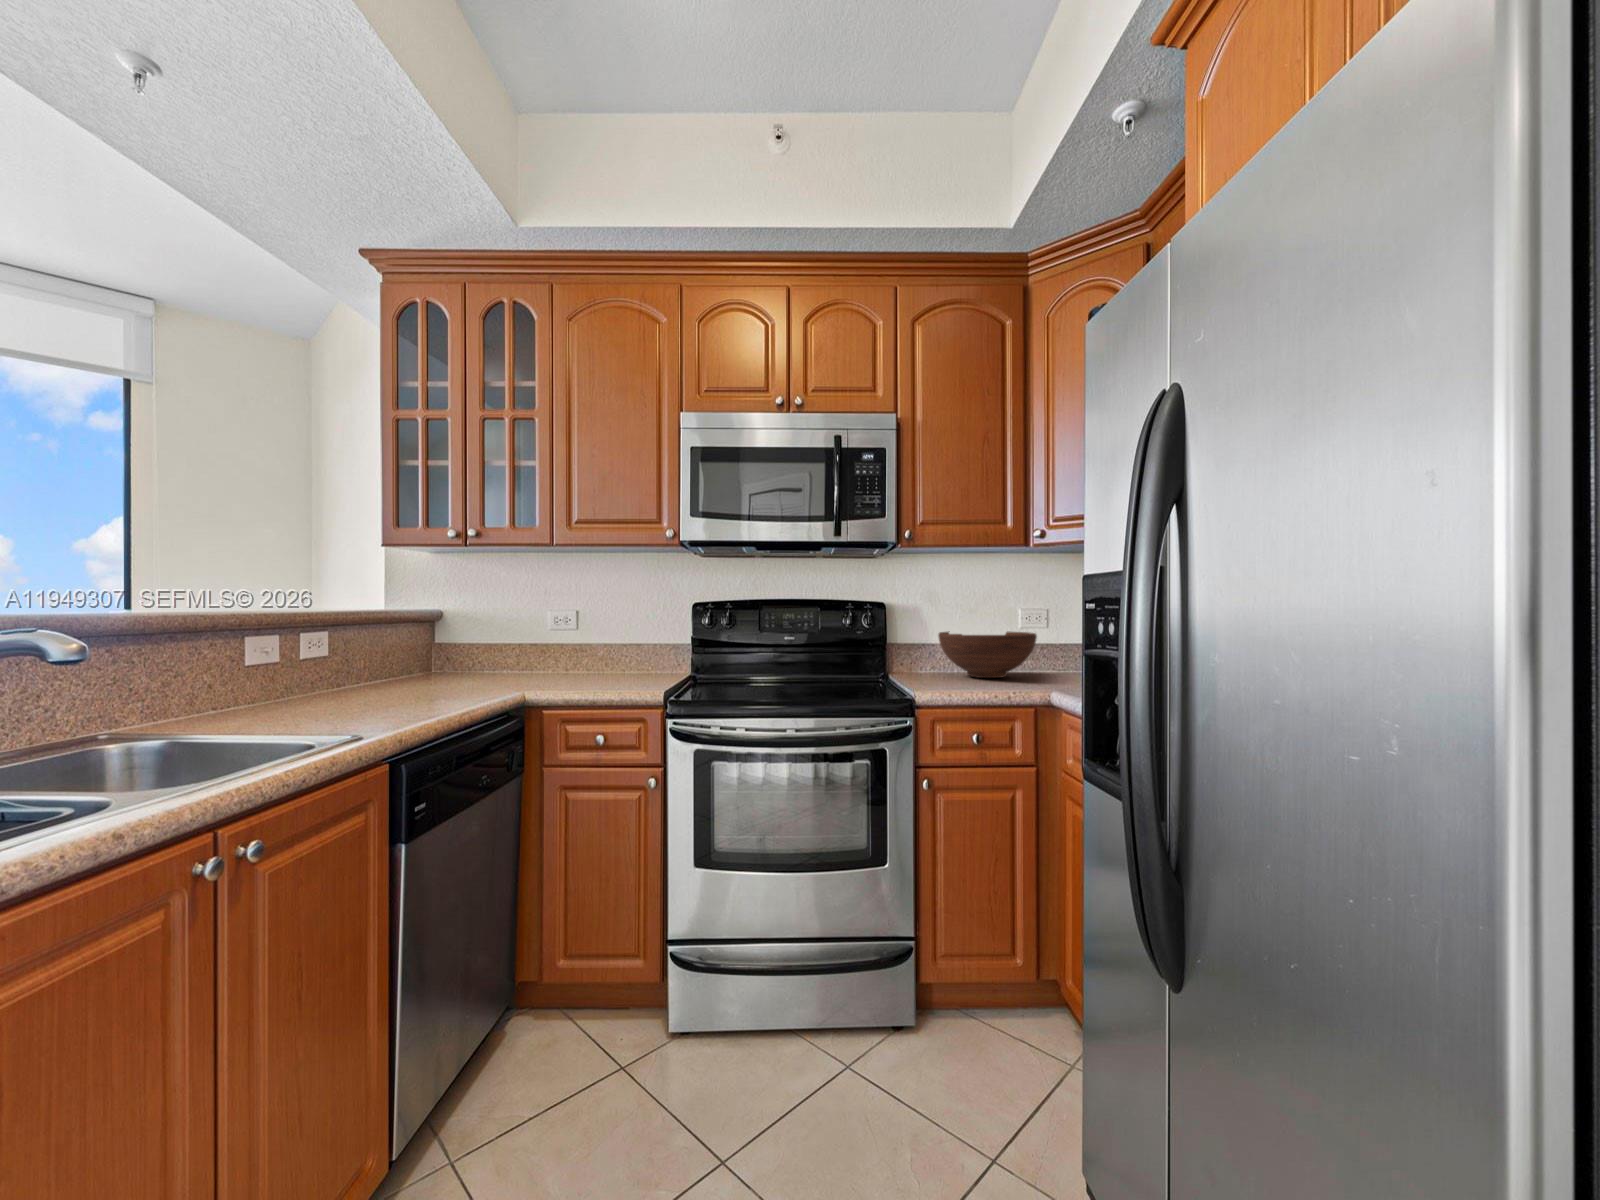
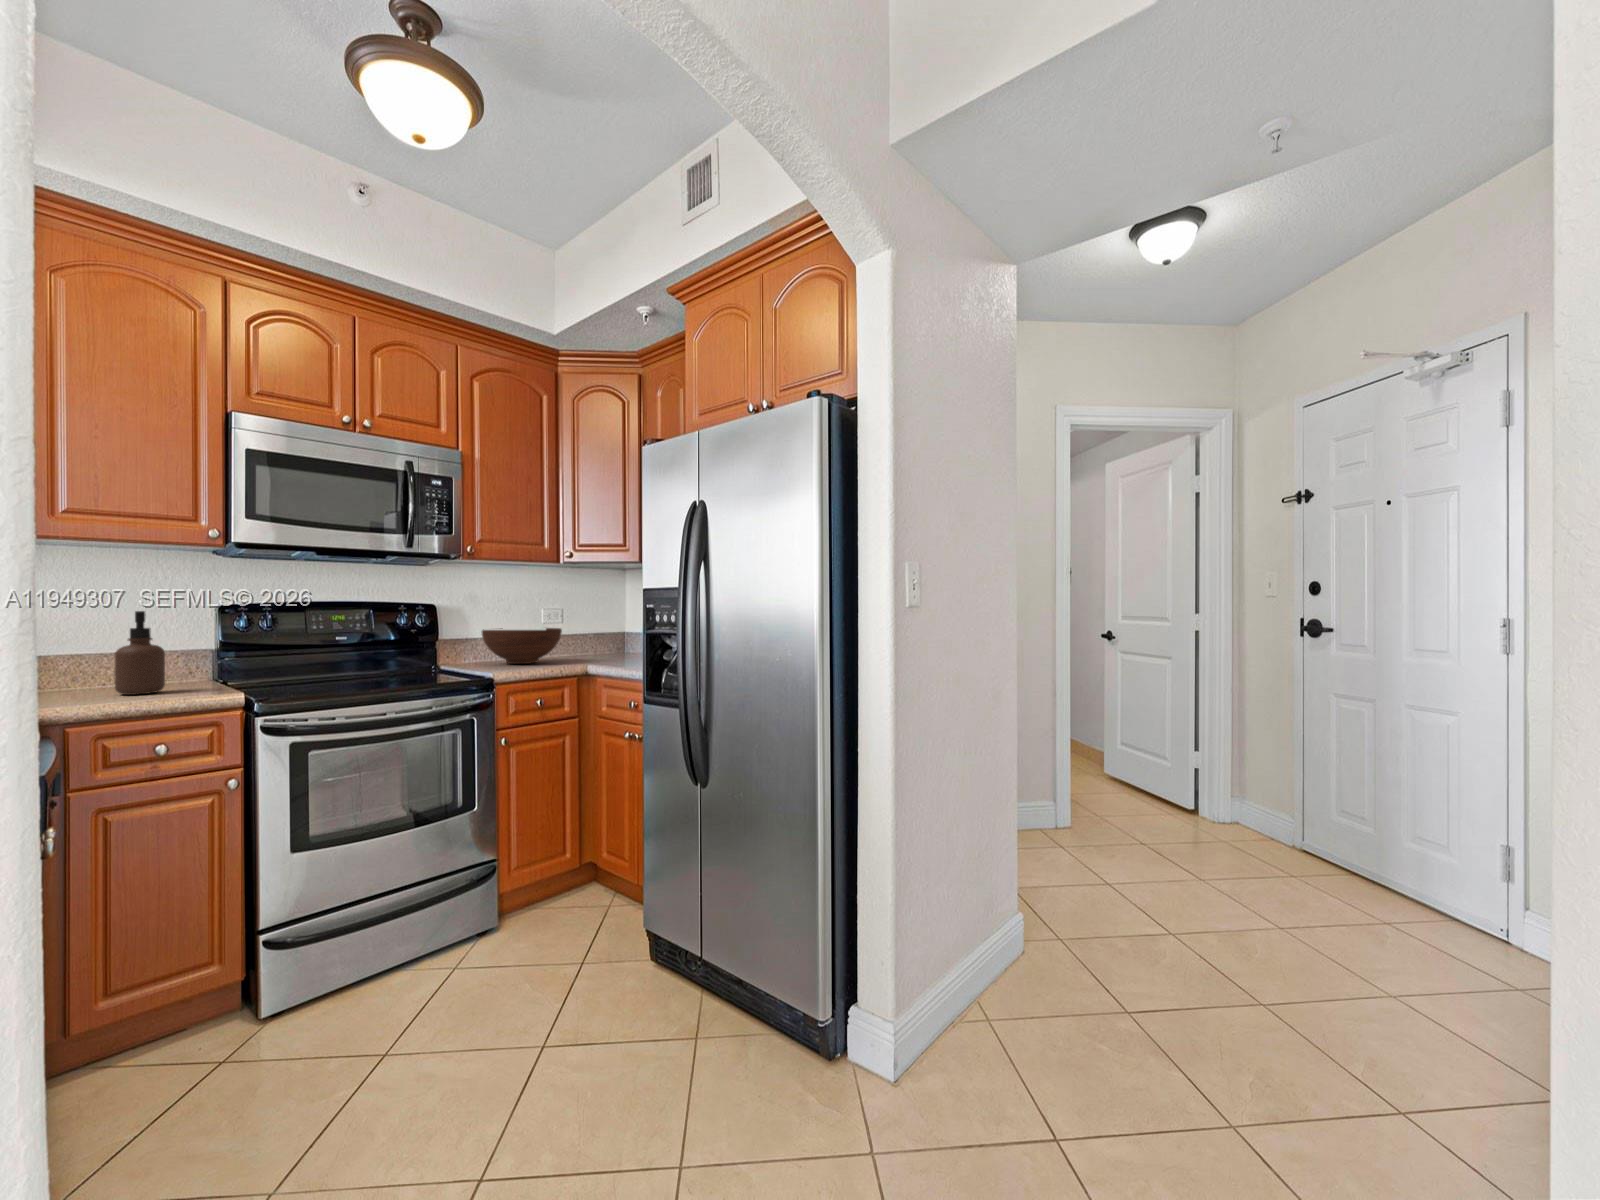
soap dispenser: none [603,608,636,683] -> present [115,611,165,695]

